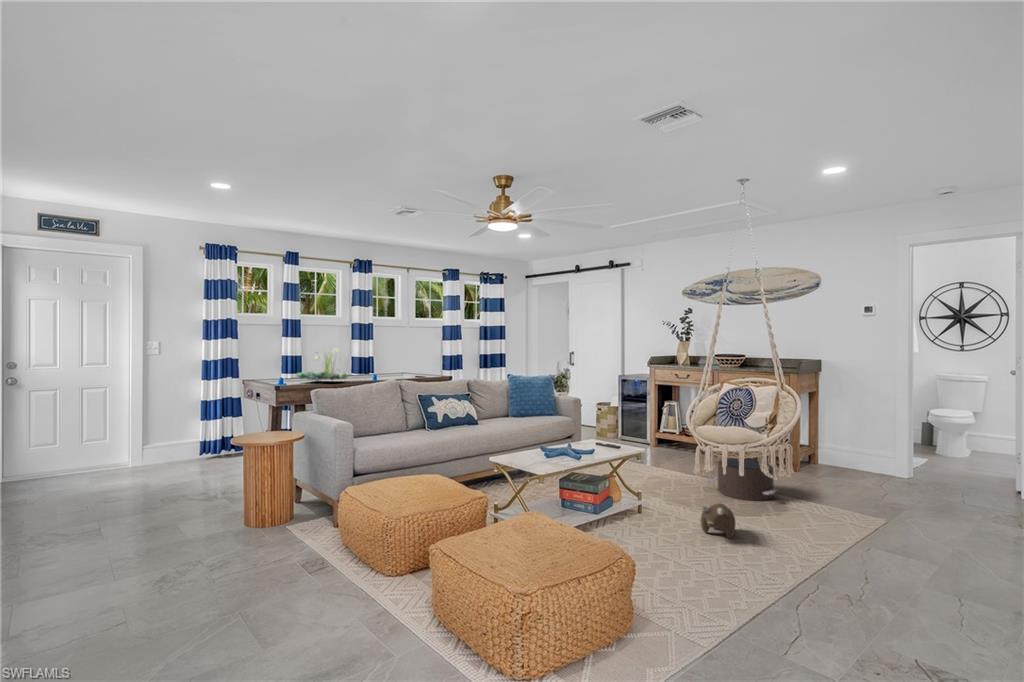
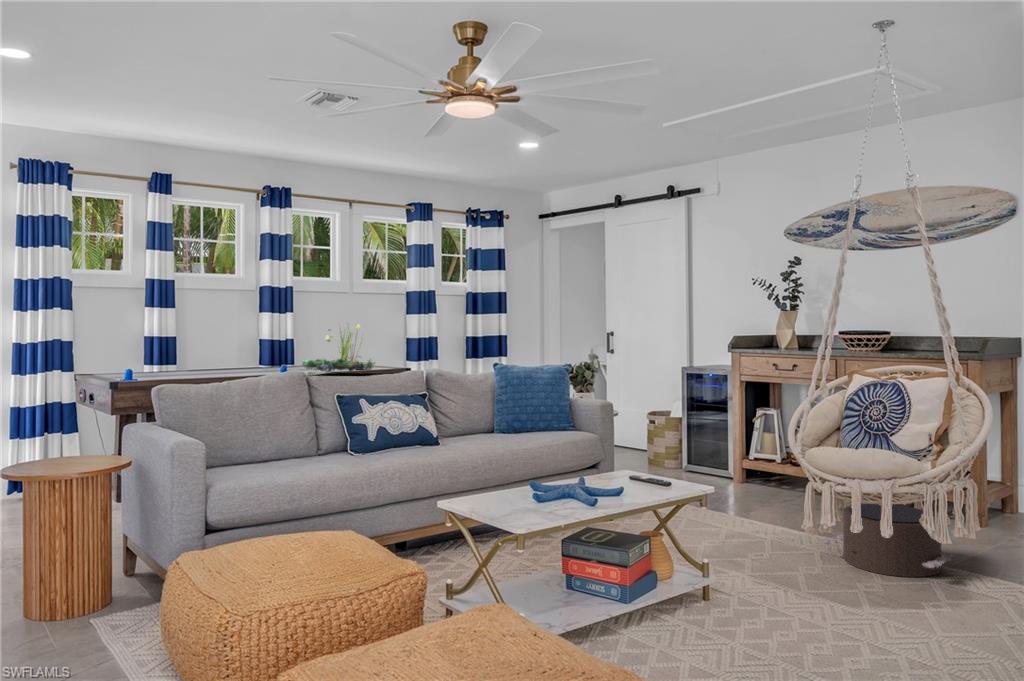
plant: present [297,349,347,381] -> present [303,324,373,372]
plush toy: present [701,503,736,538] -> none [812,586,875,650]

